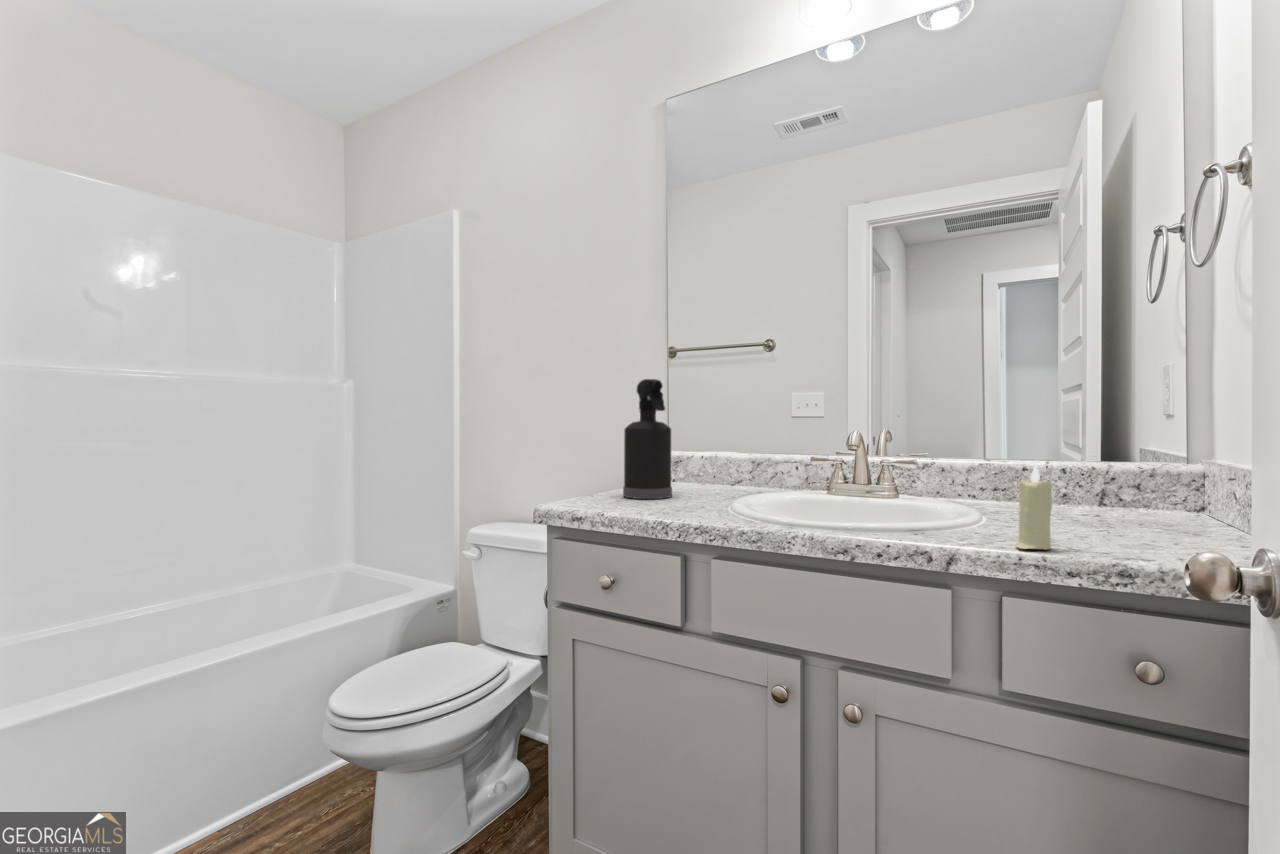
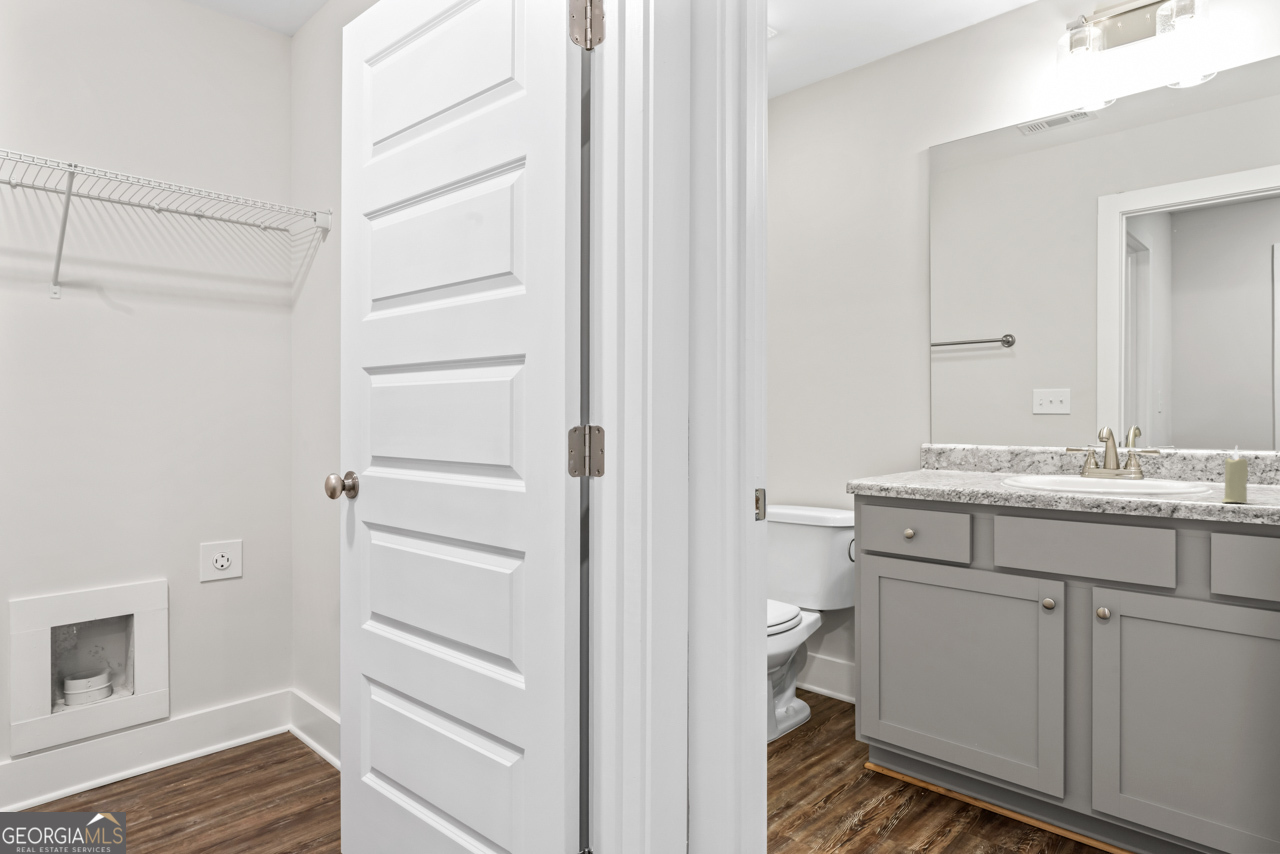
spray bottle: present [623,379,672,499] -> none [905,386,946,479]

